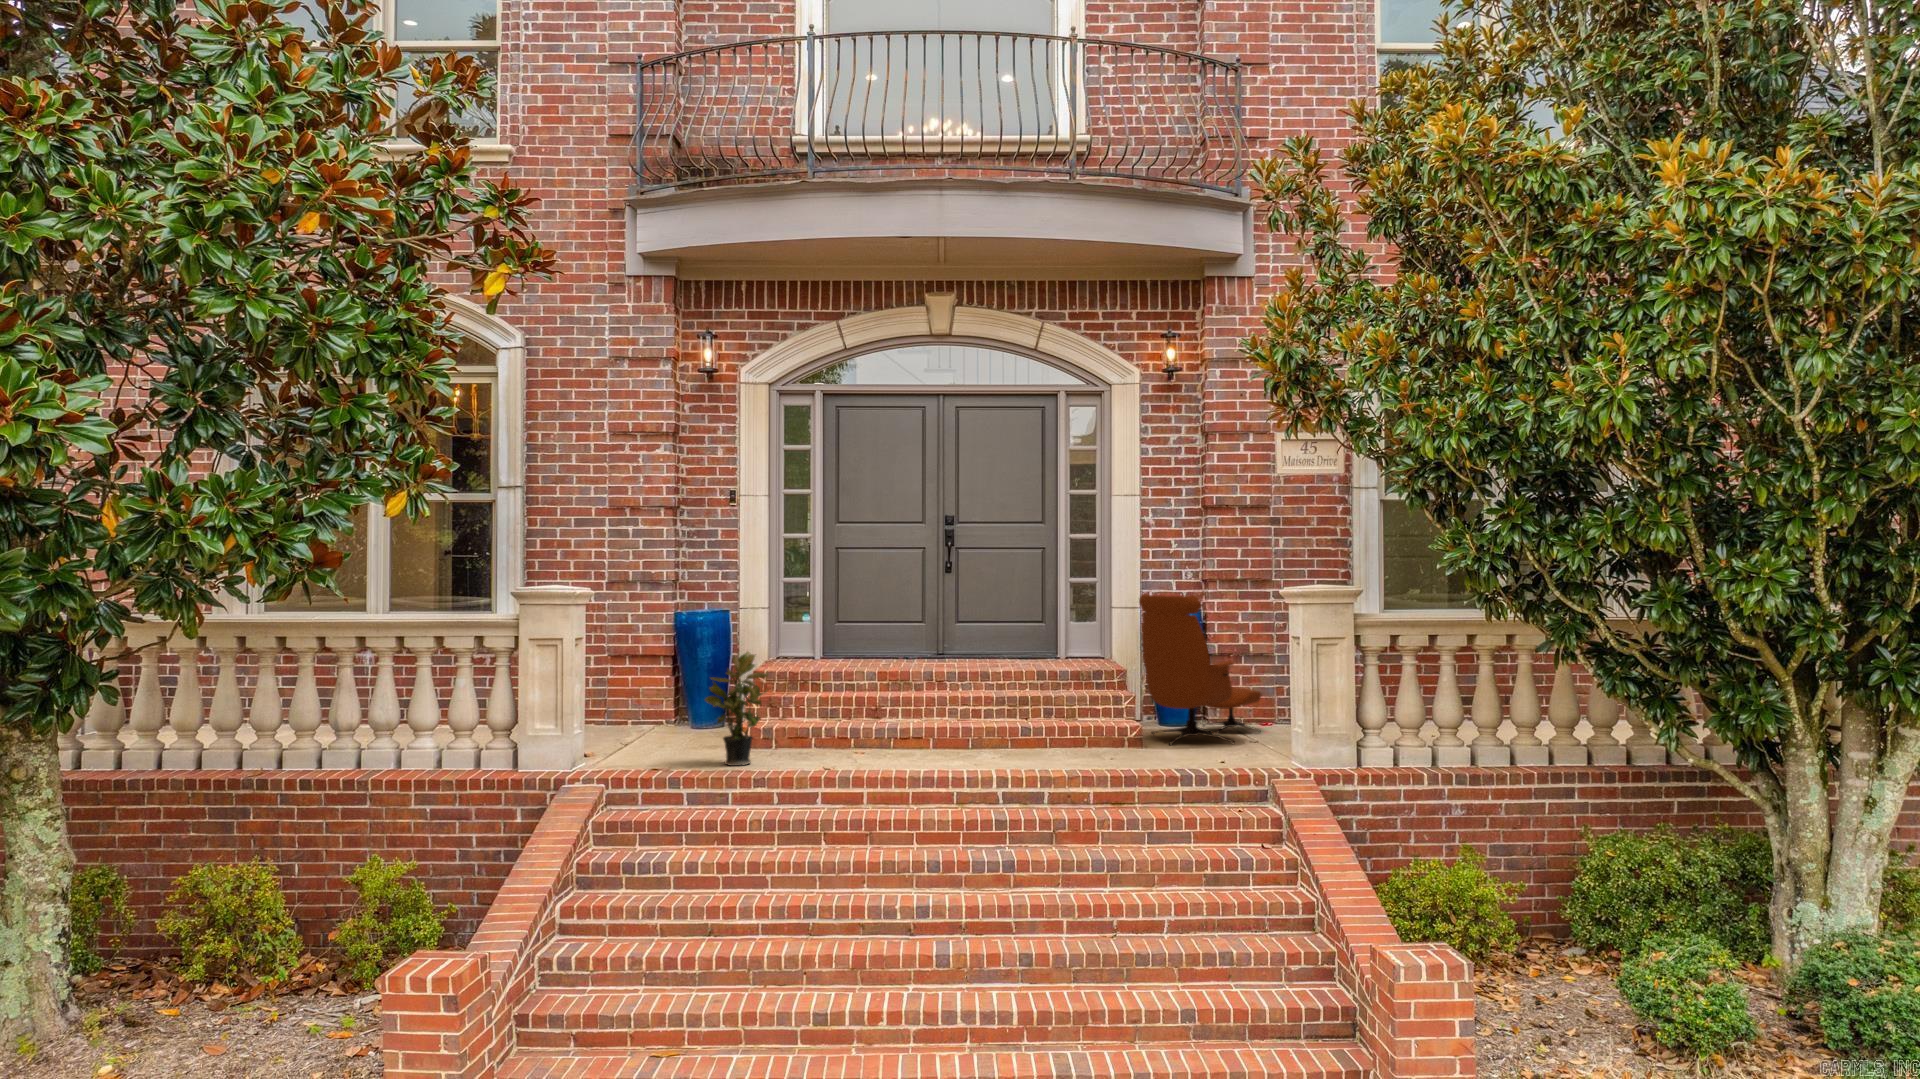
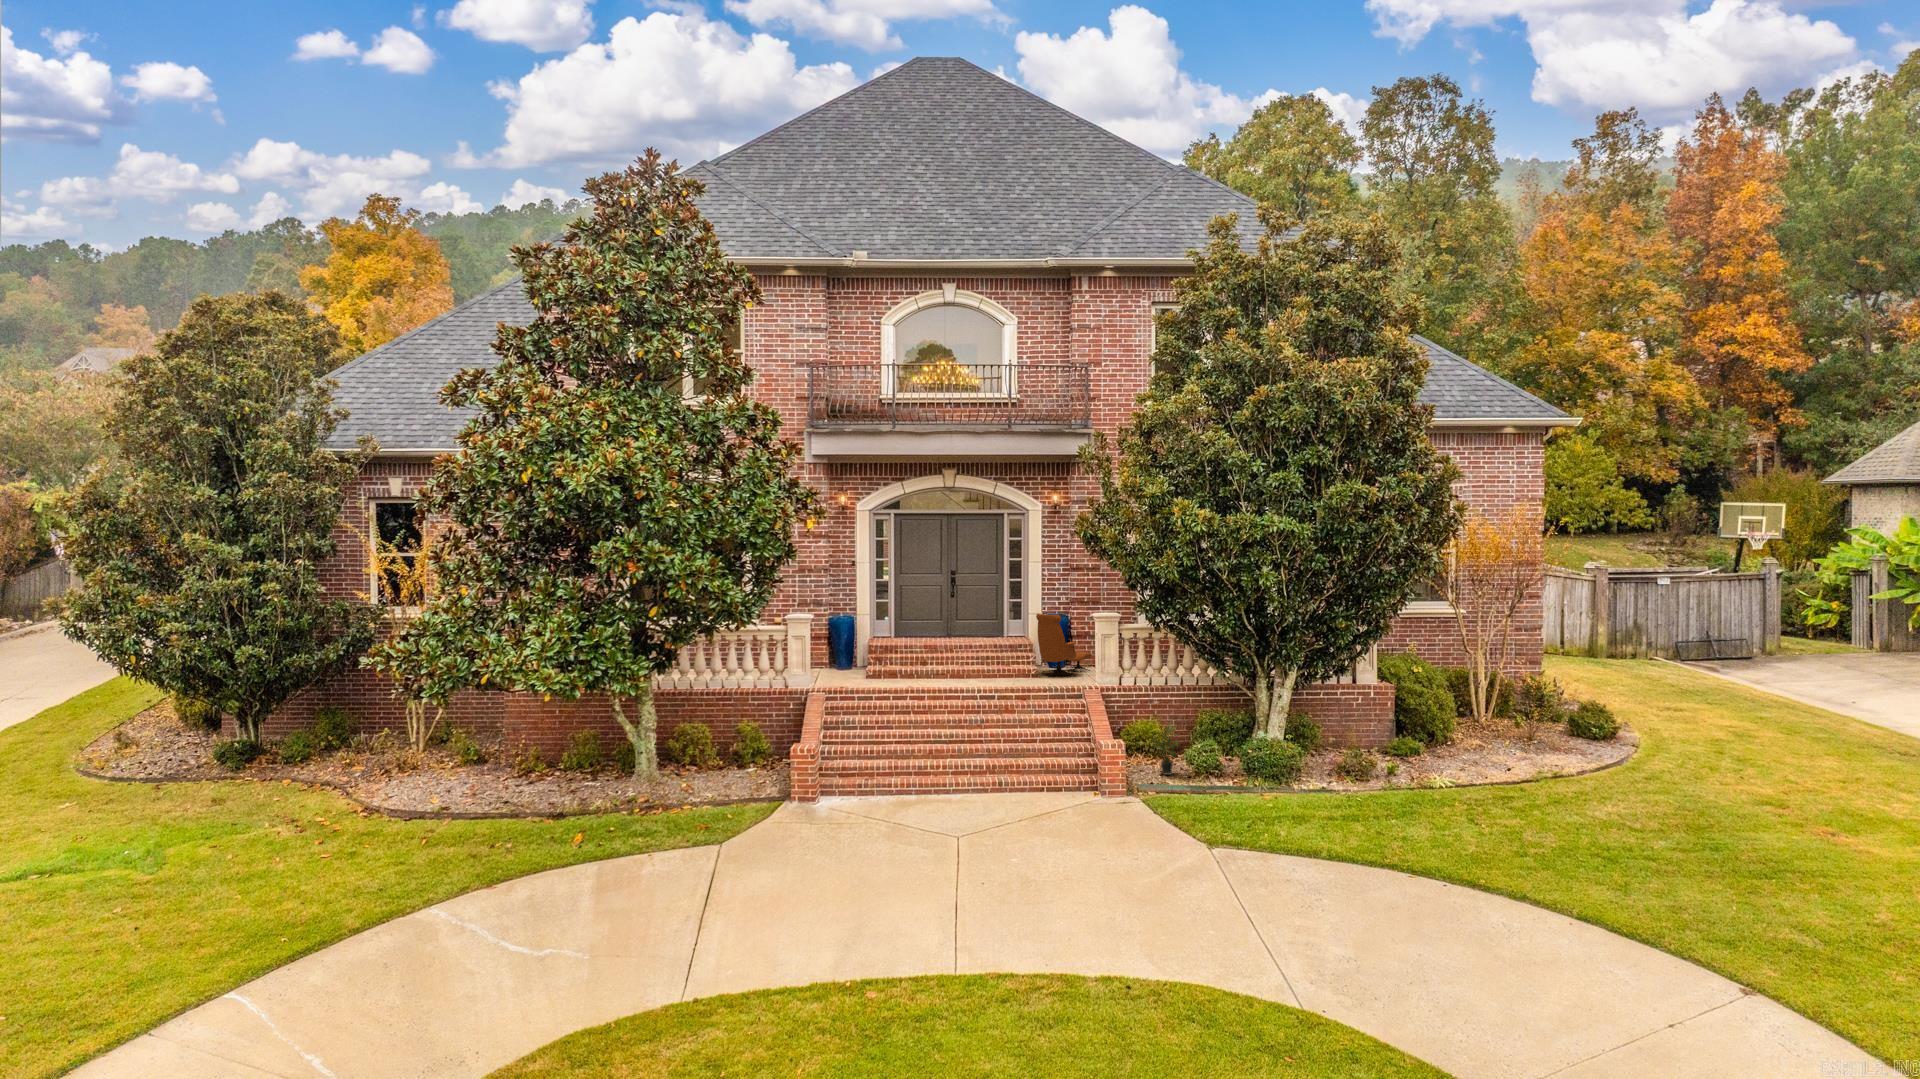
potted plant: present [705,652,768,766] -> present [1153,725,1179,775]

